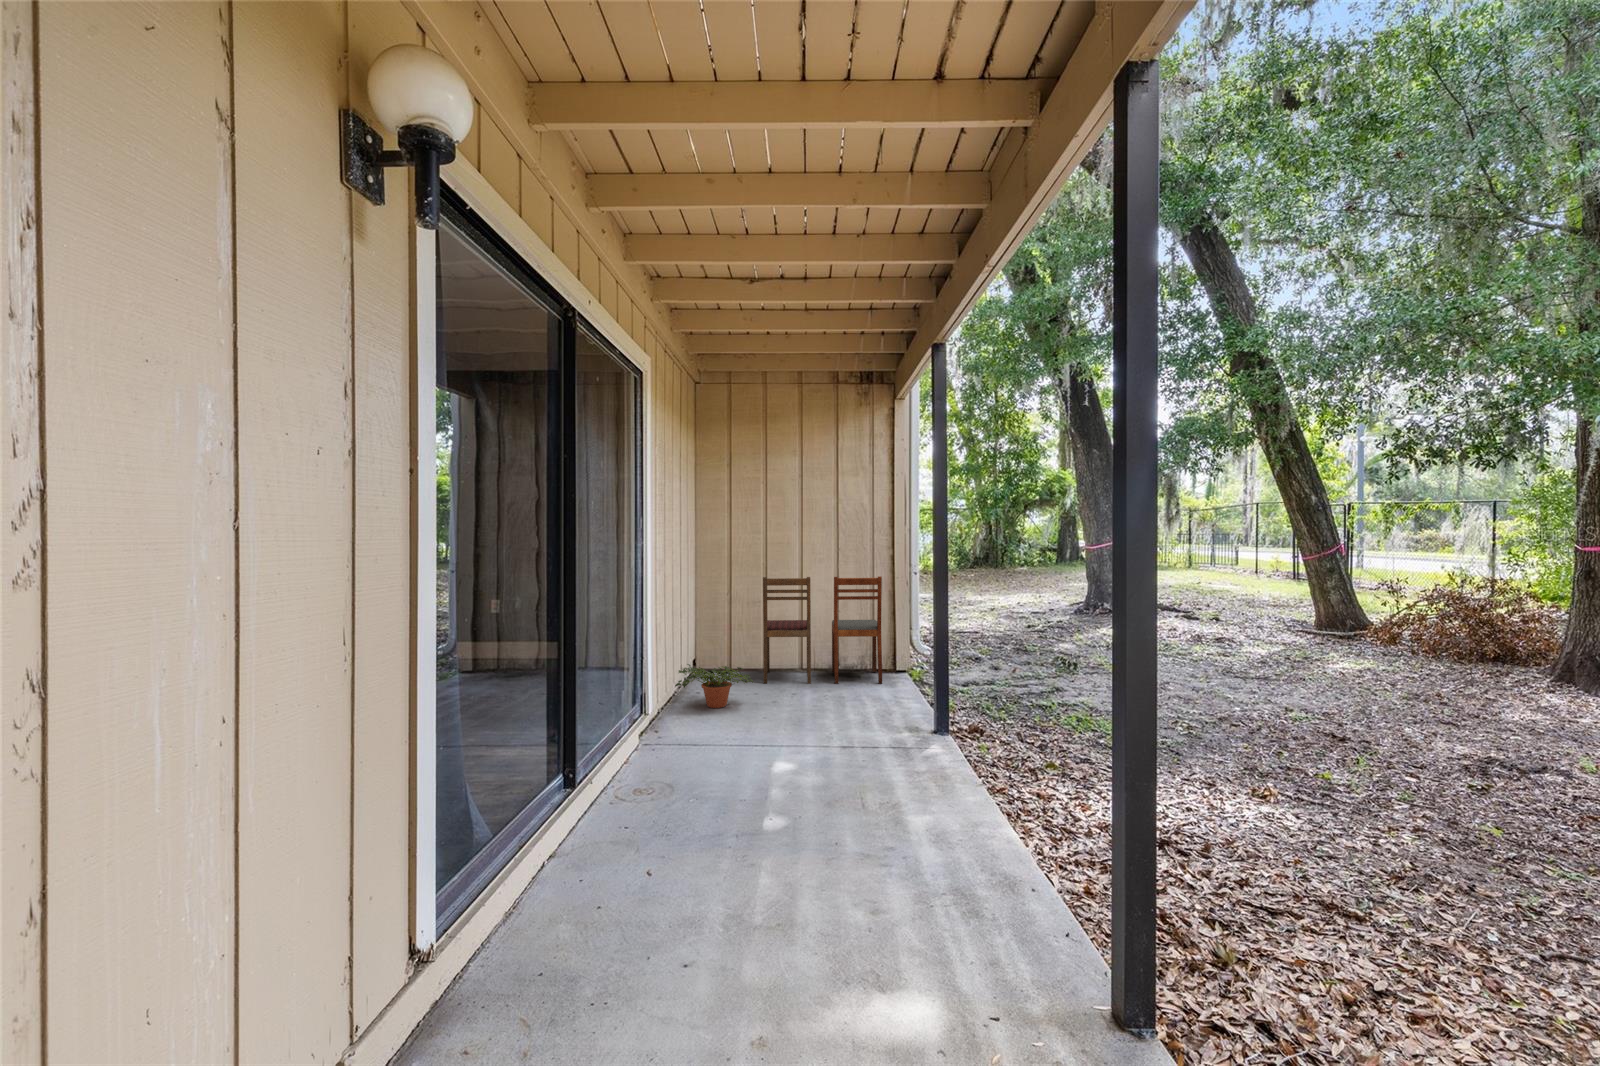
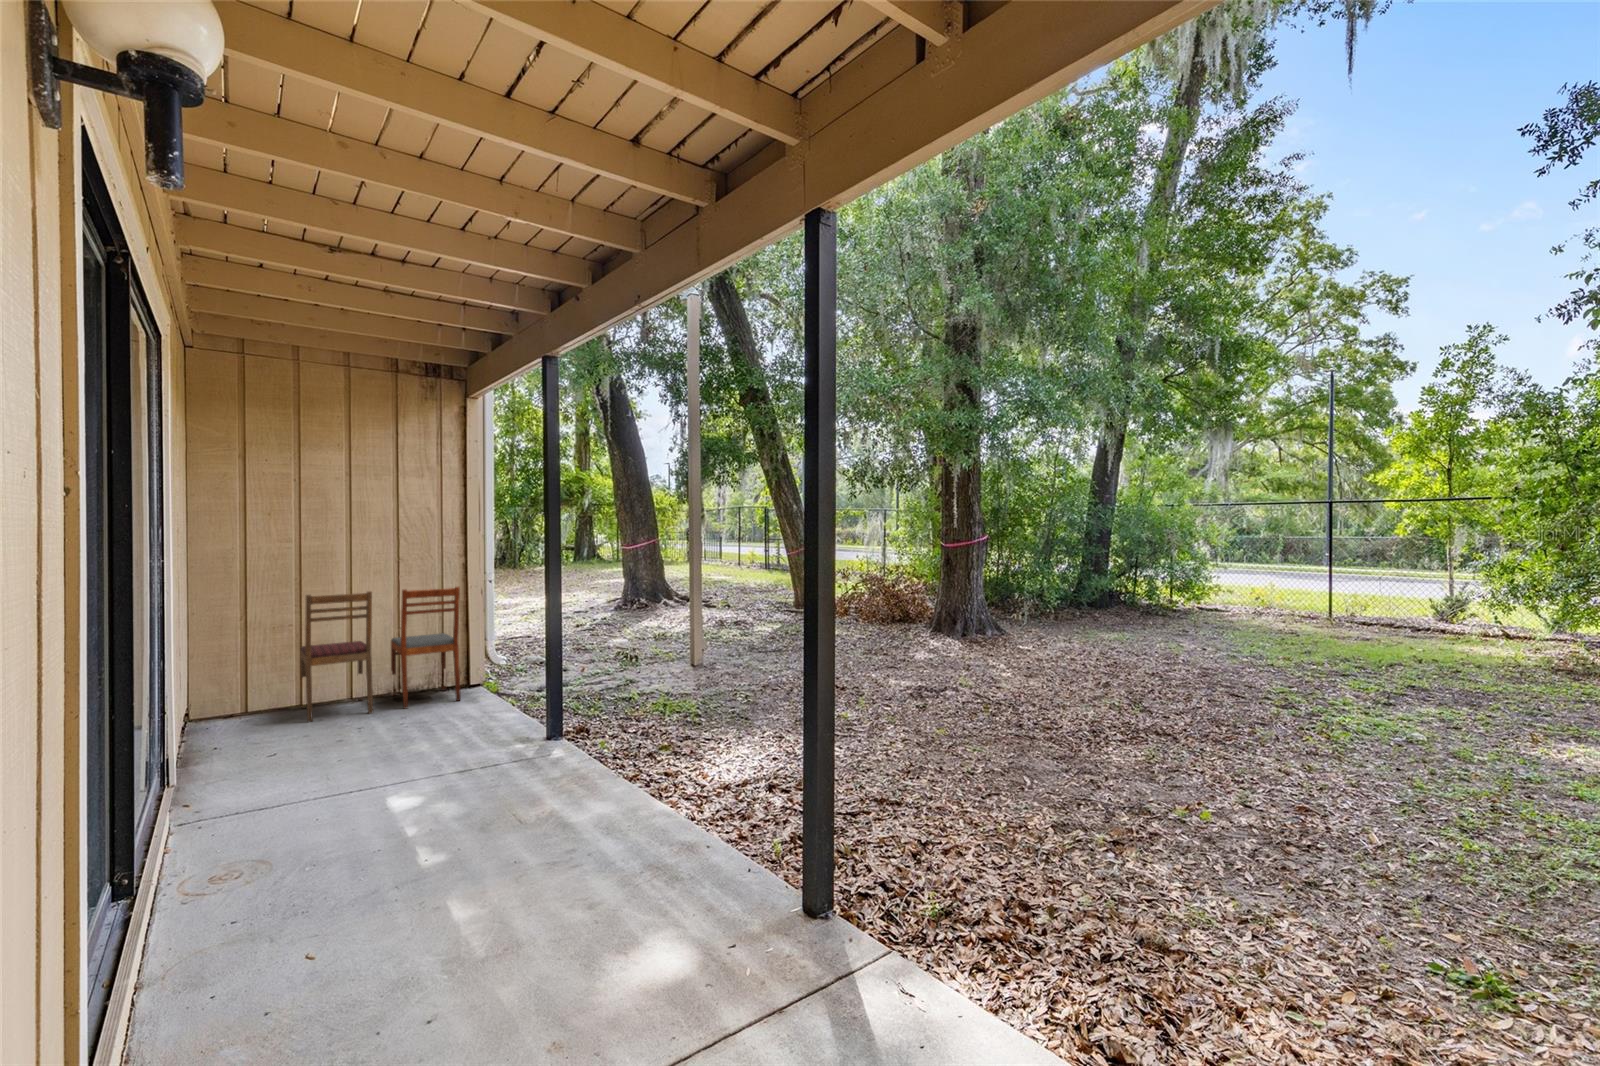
potted plant: present [675,664,753,708] -> none [188,707,316,762]

